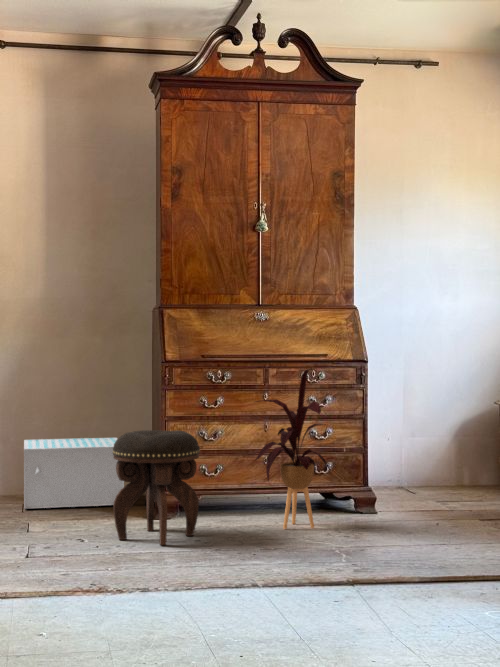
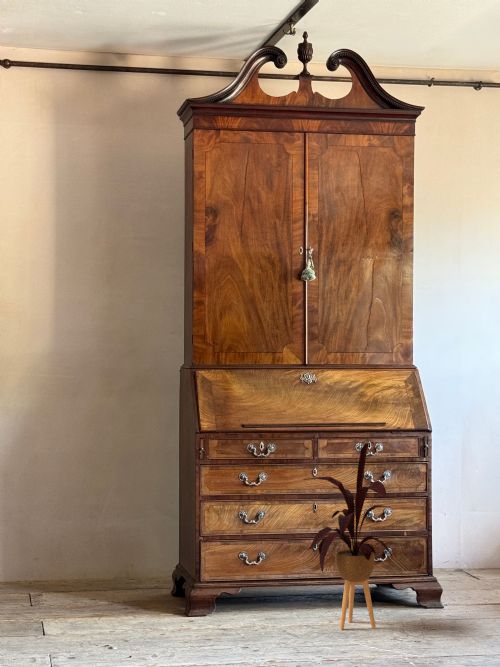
footstool: present [113,430,200,545] -> none [145,515,245,652]
storage box: present [24,438,124,509] -> none [29,516,148,603]

